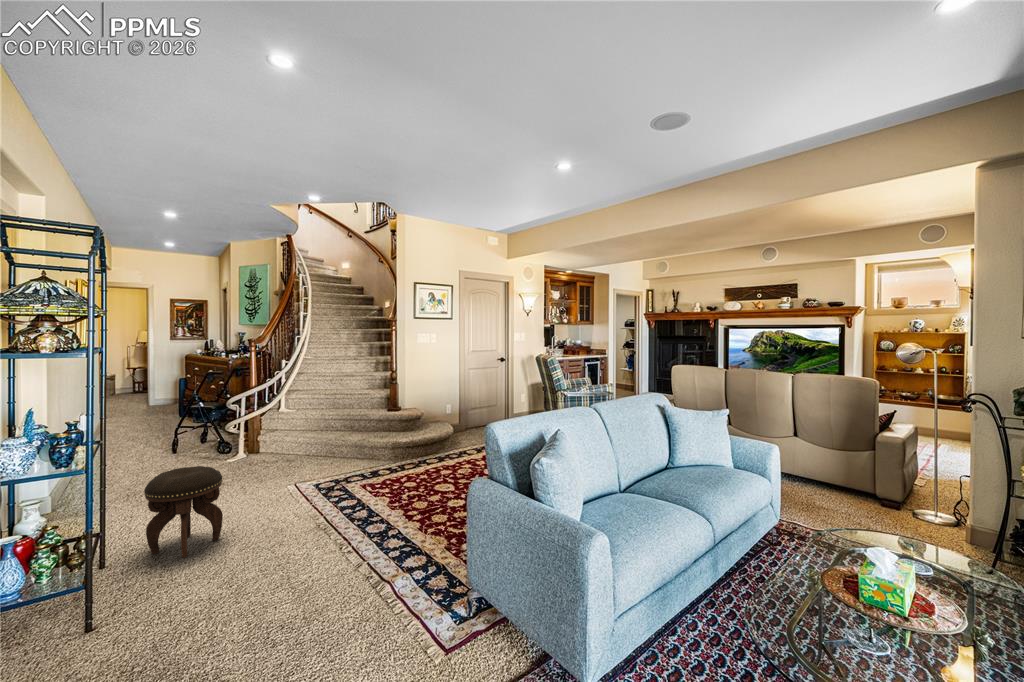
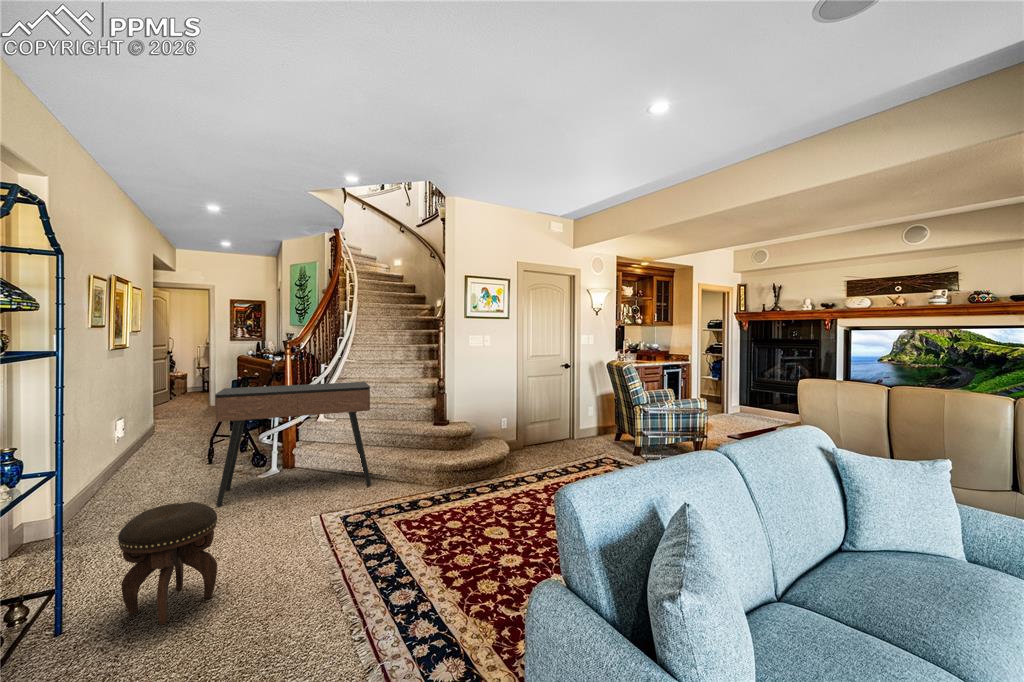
console table: none [194,374,334,483] -> present [215,382,371,507]

